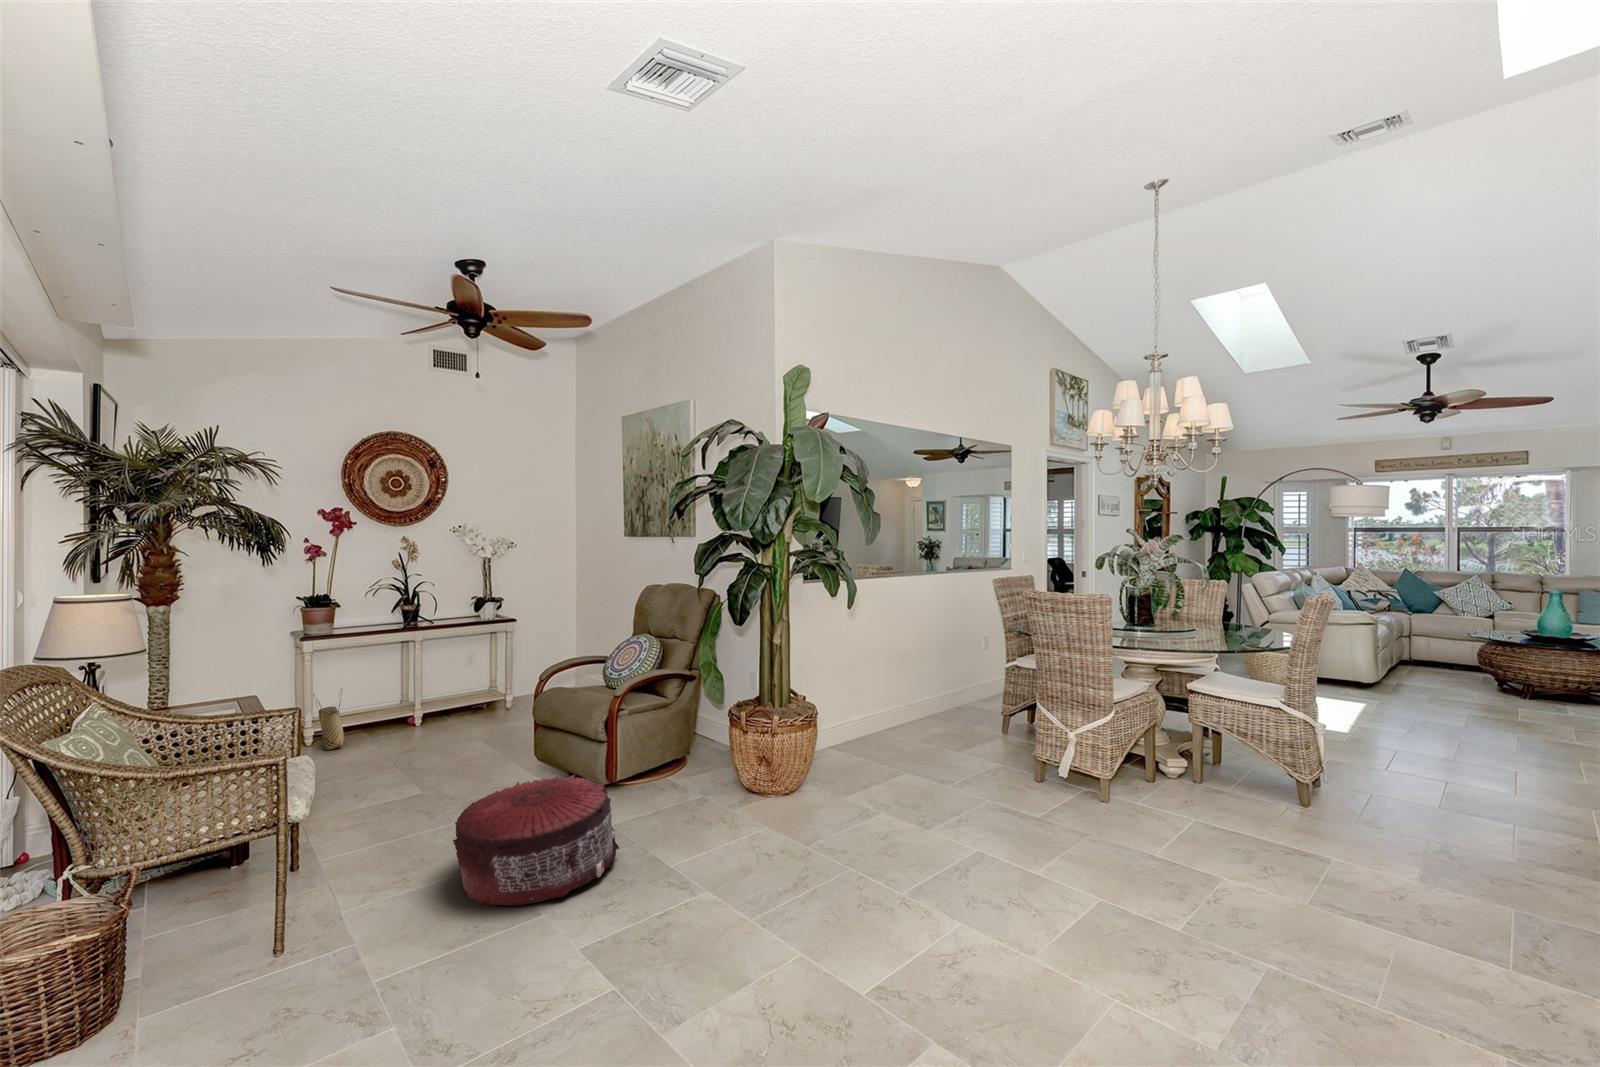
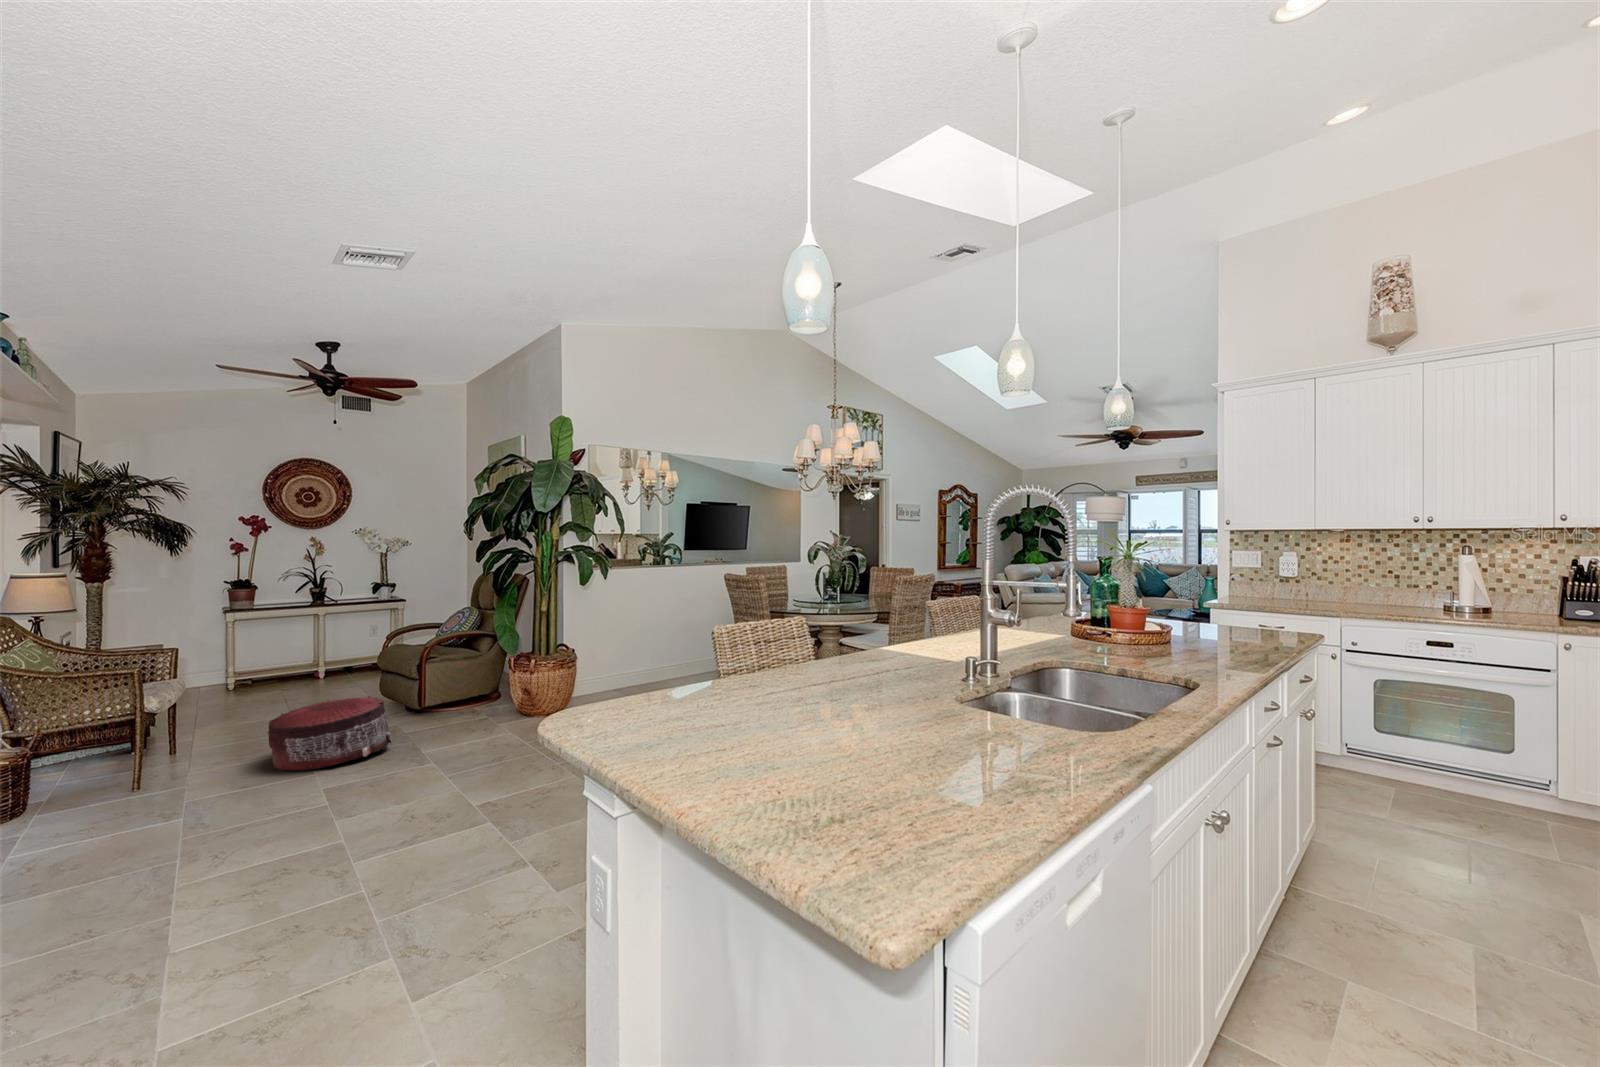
woven basket: present [314,689,344,750] -> none [230,649,255,694]

